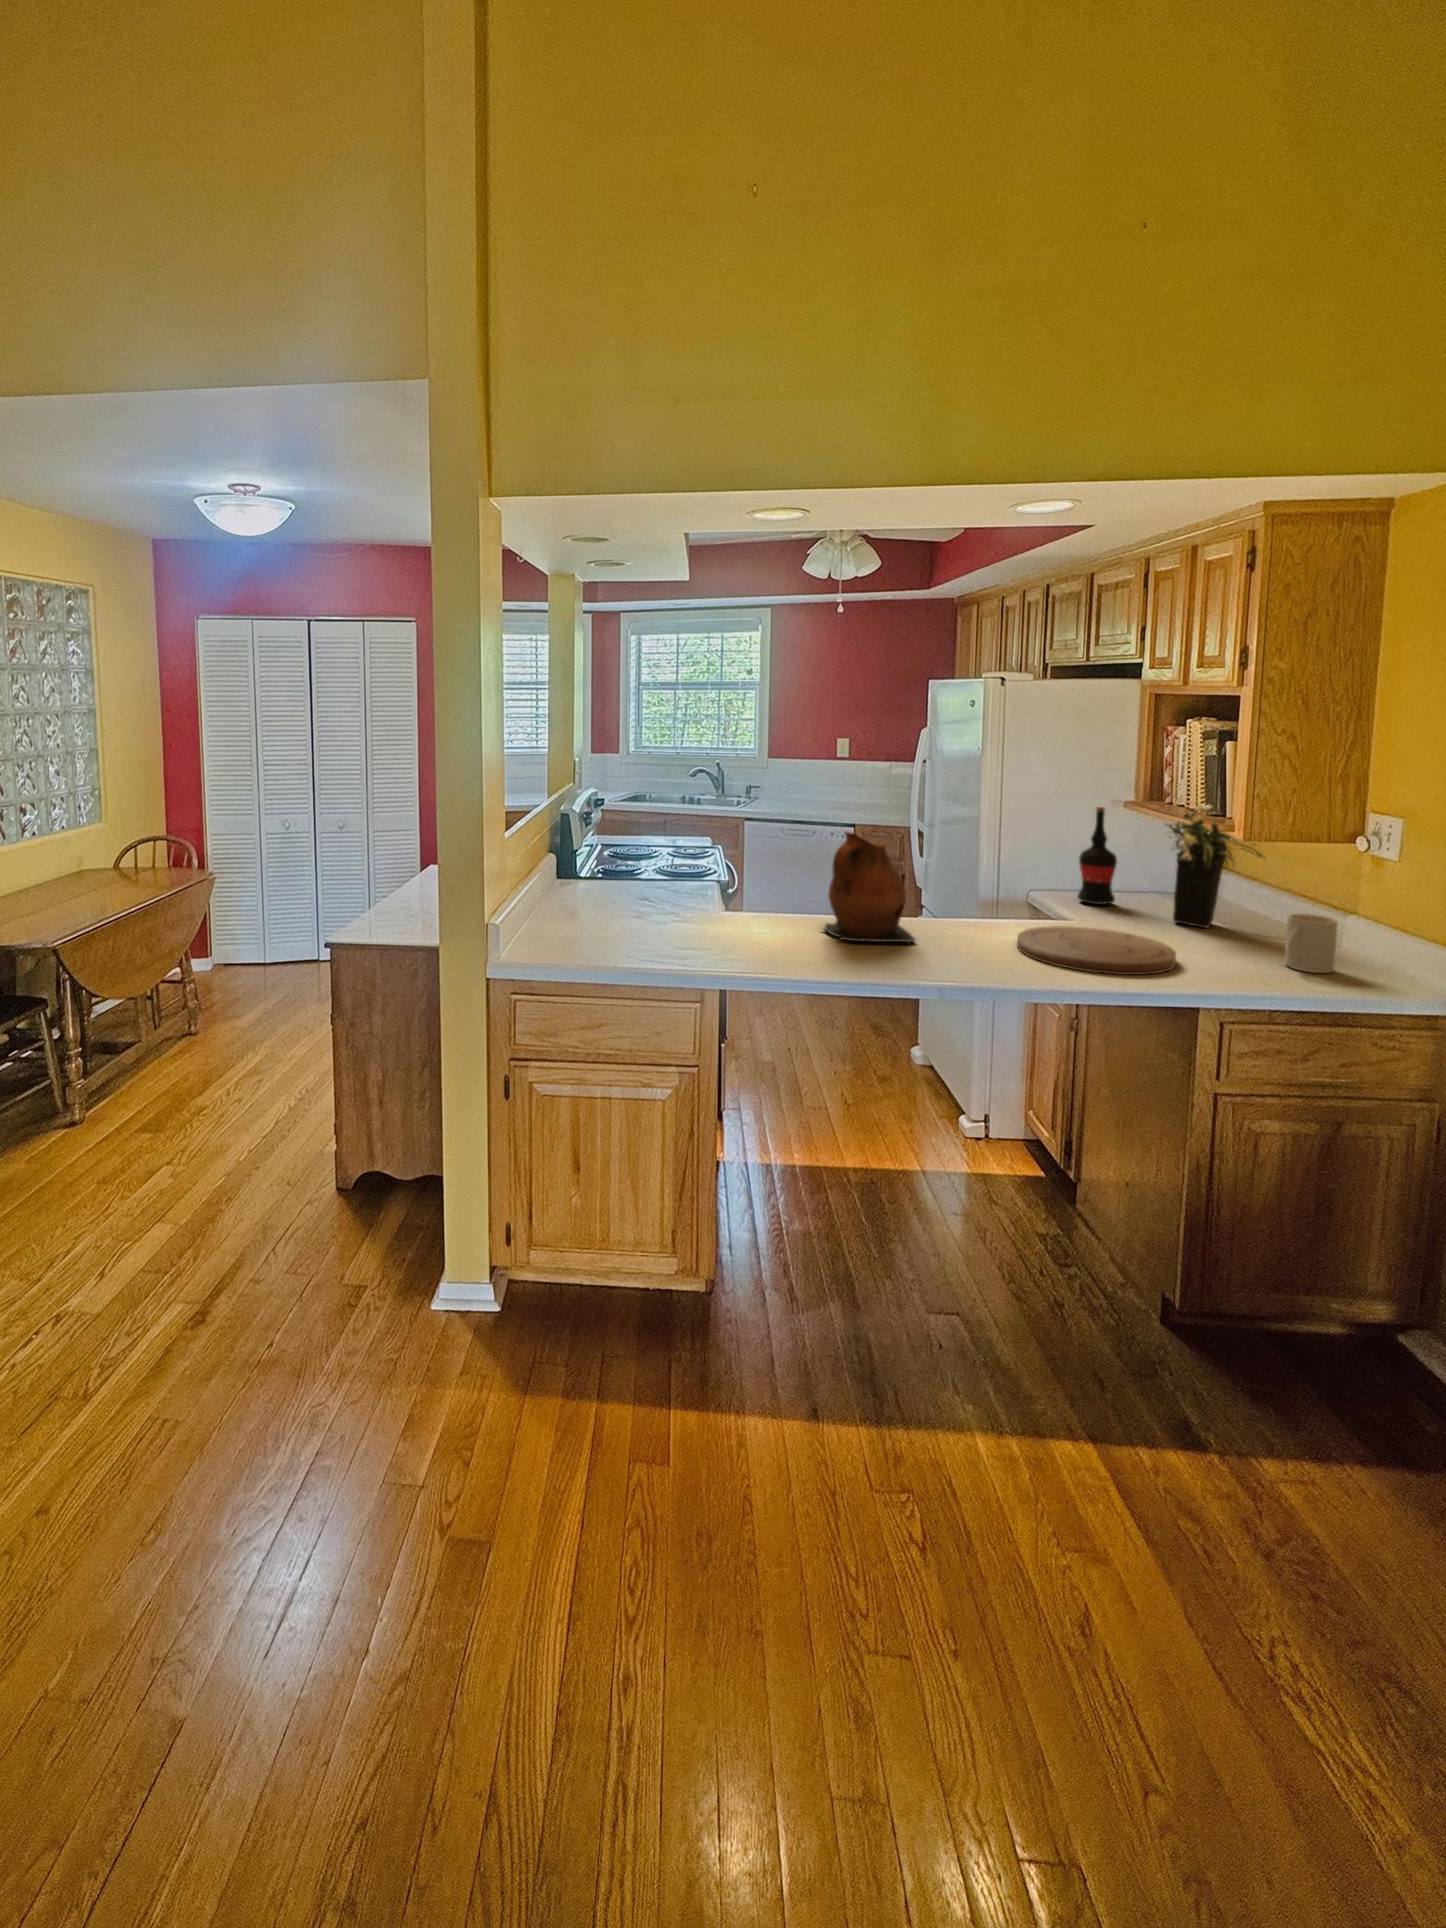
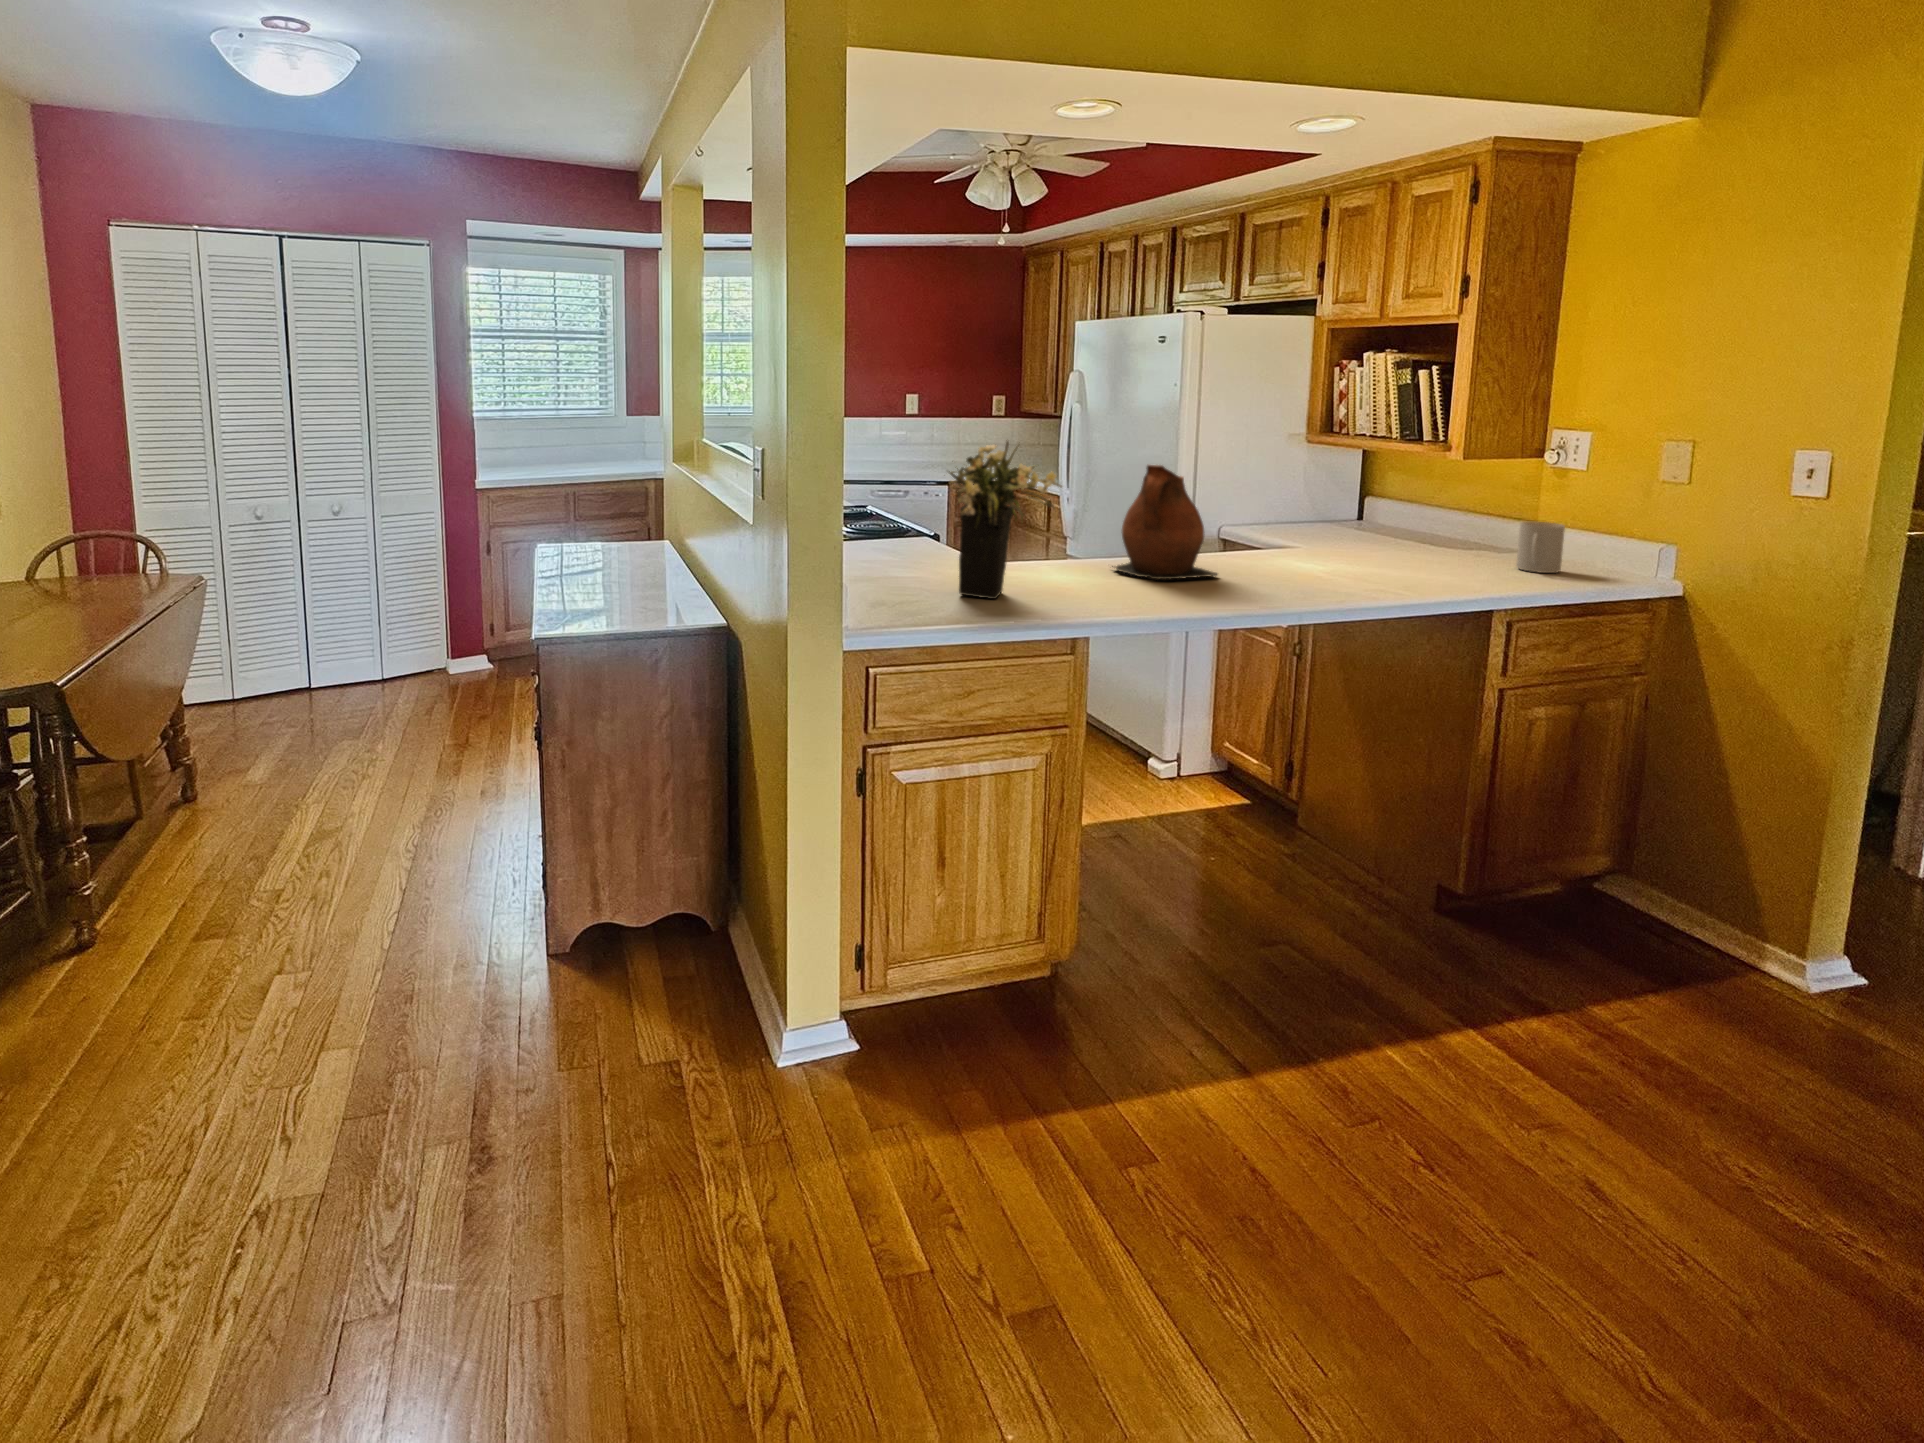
flower arrangement: present [1166,805,1263,928] -> present [949,440,1062,599]
wine bottle: present [1078,807,1117,904] -> none [1267,440,1306,535]
cutting board: present [1017,926,1176,975] -> none [1297,551,1454,588]

